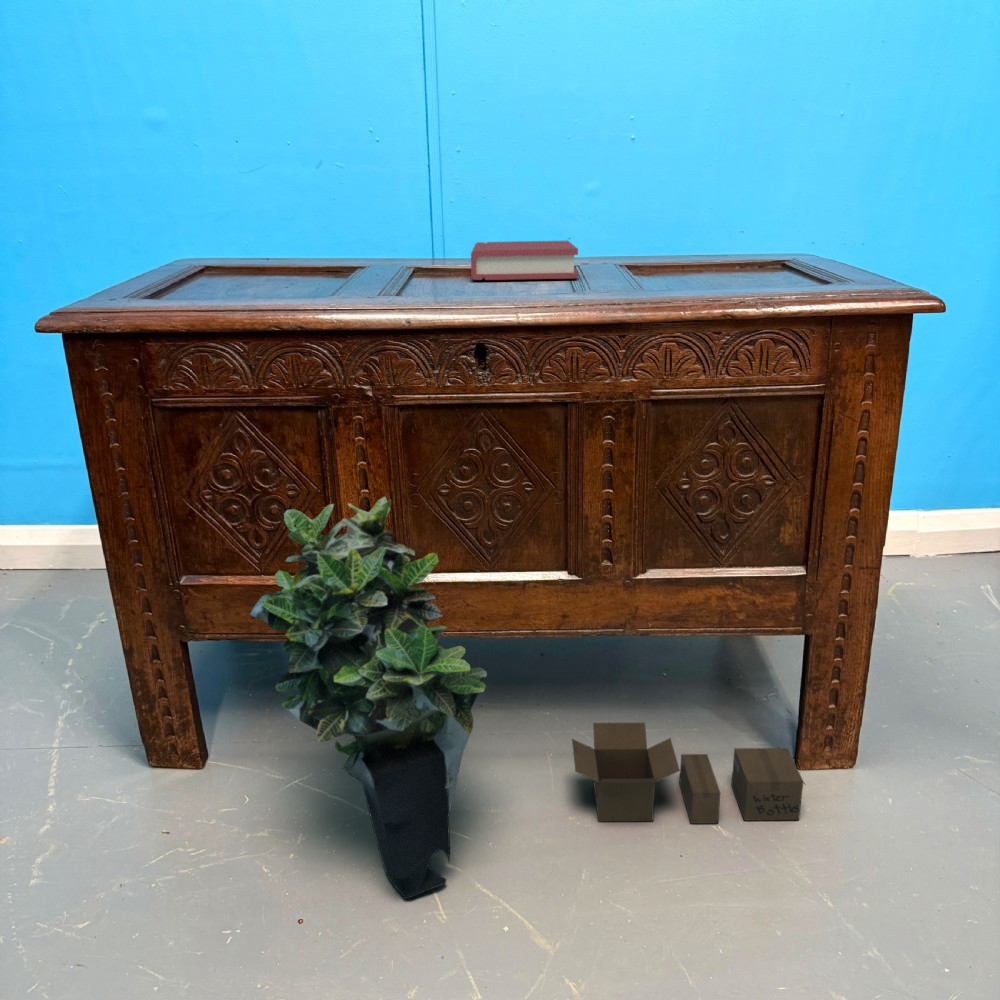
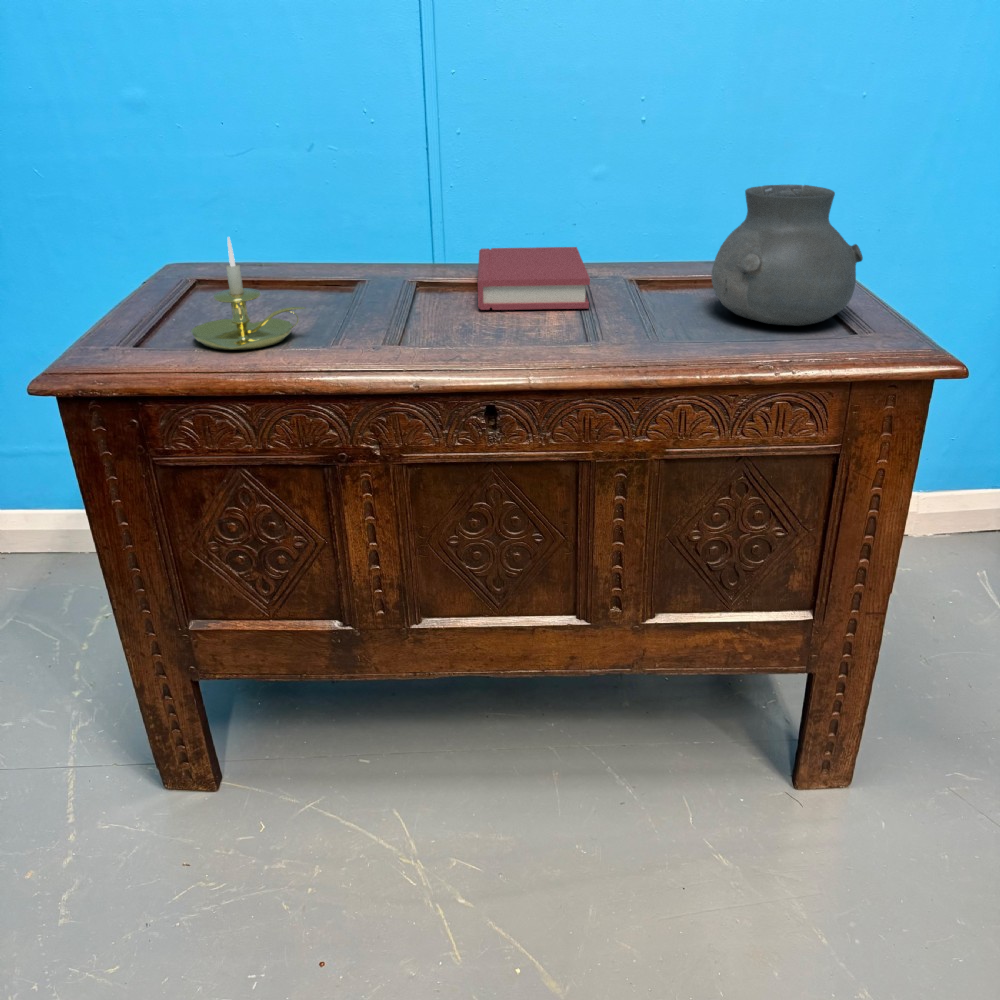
vase: none [694,154,837,282] -> present [712,185,863,326]
candle holder: none [195,194,305,299] -> present [191,237,305,350]
potted plant: present [251,497,487,899] -> none [266,555,498,941]
cardboard box: present [572,723,803,824] -> none [578,754,800,855]

